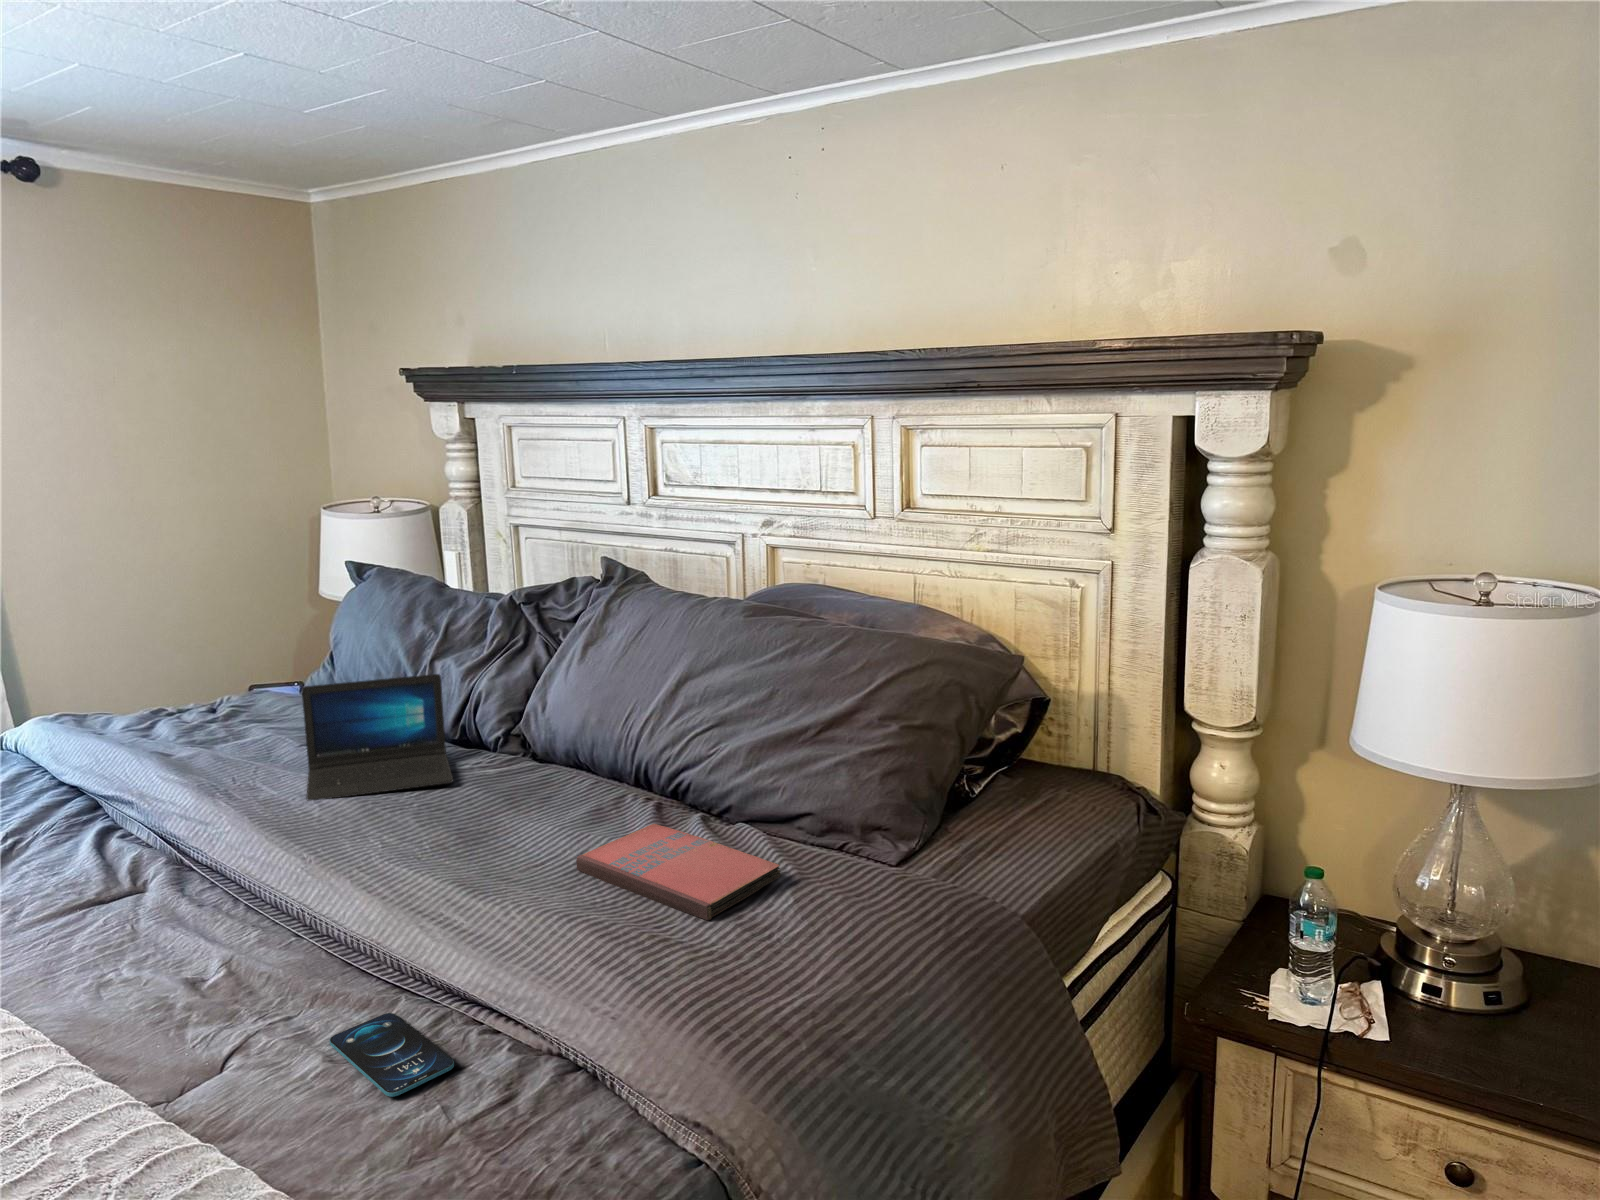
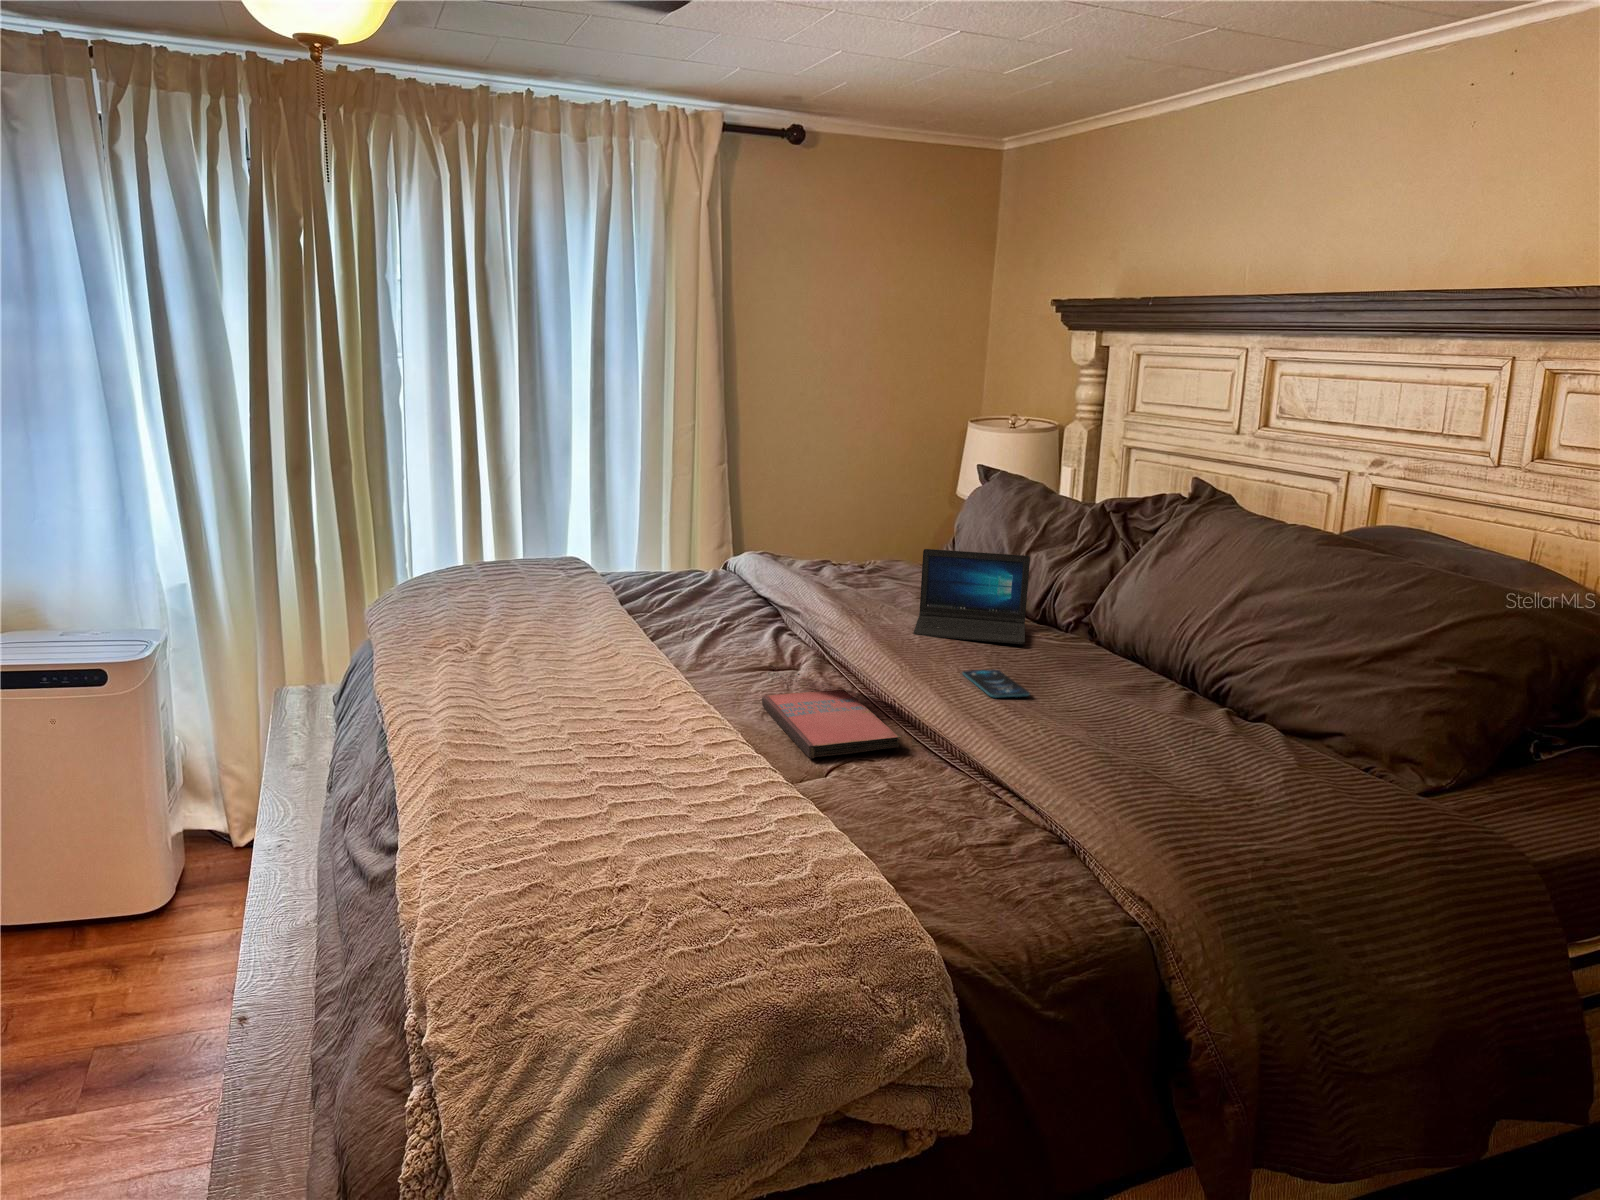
paperback book: present [576,824,780,921] -> present [762,690,902,758]
smartphone: present [330,1013,454,1097] -> present [963,669,1030,698]

